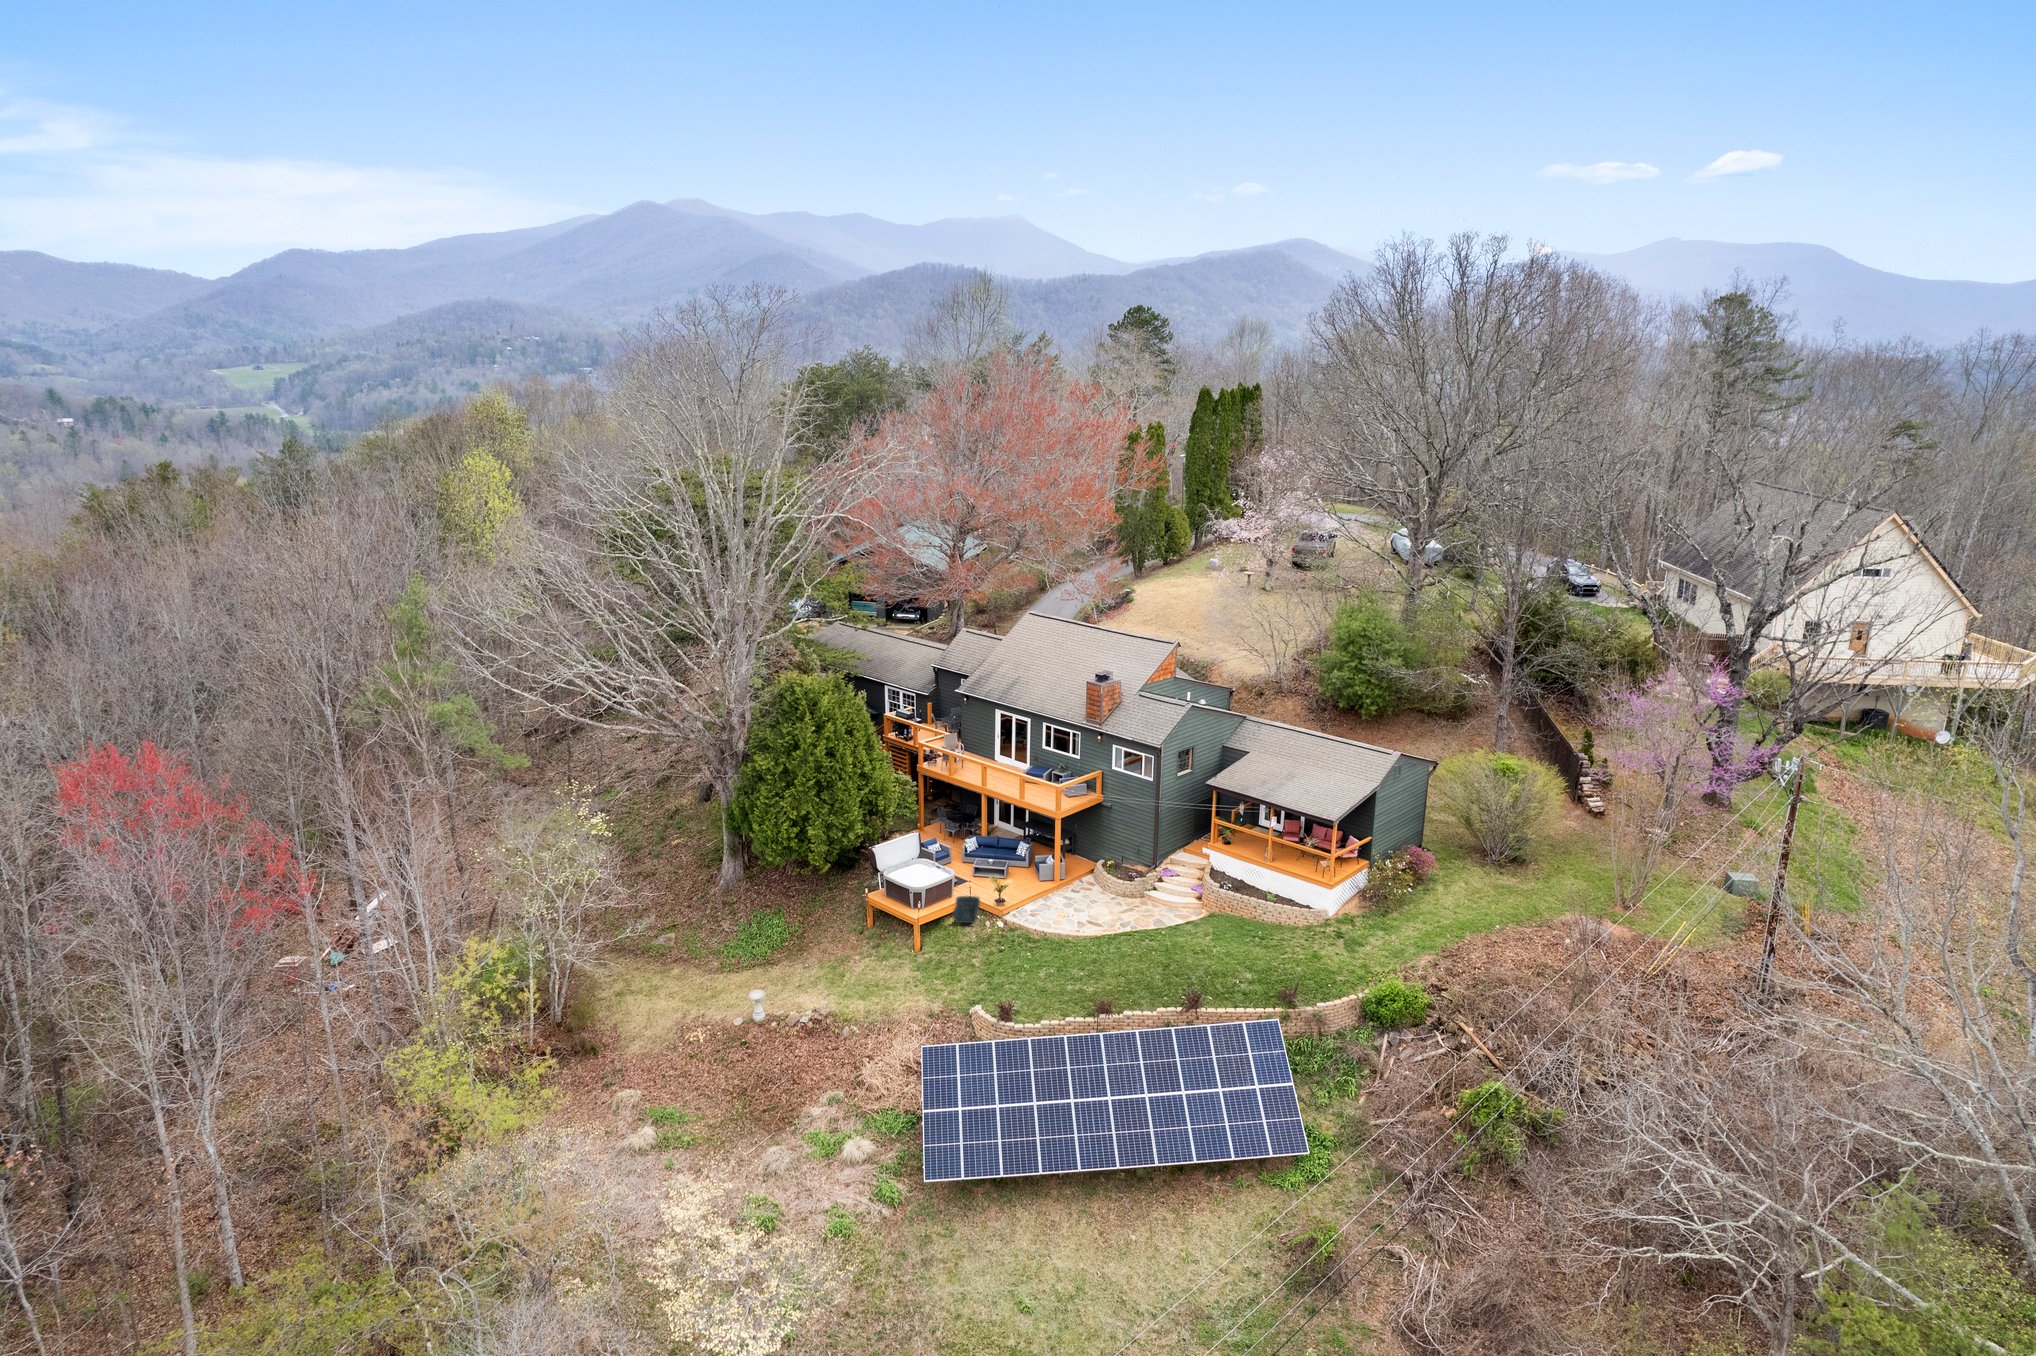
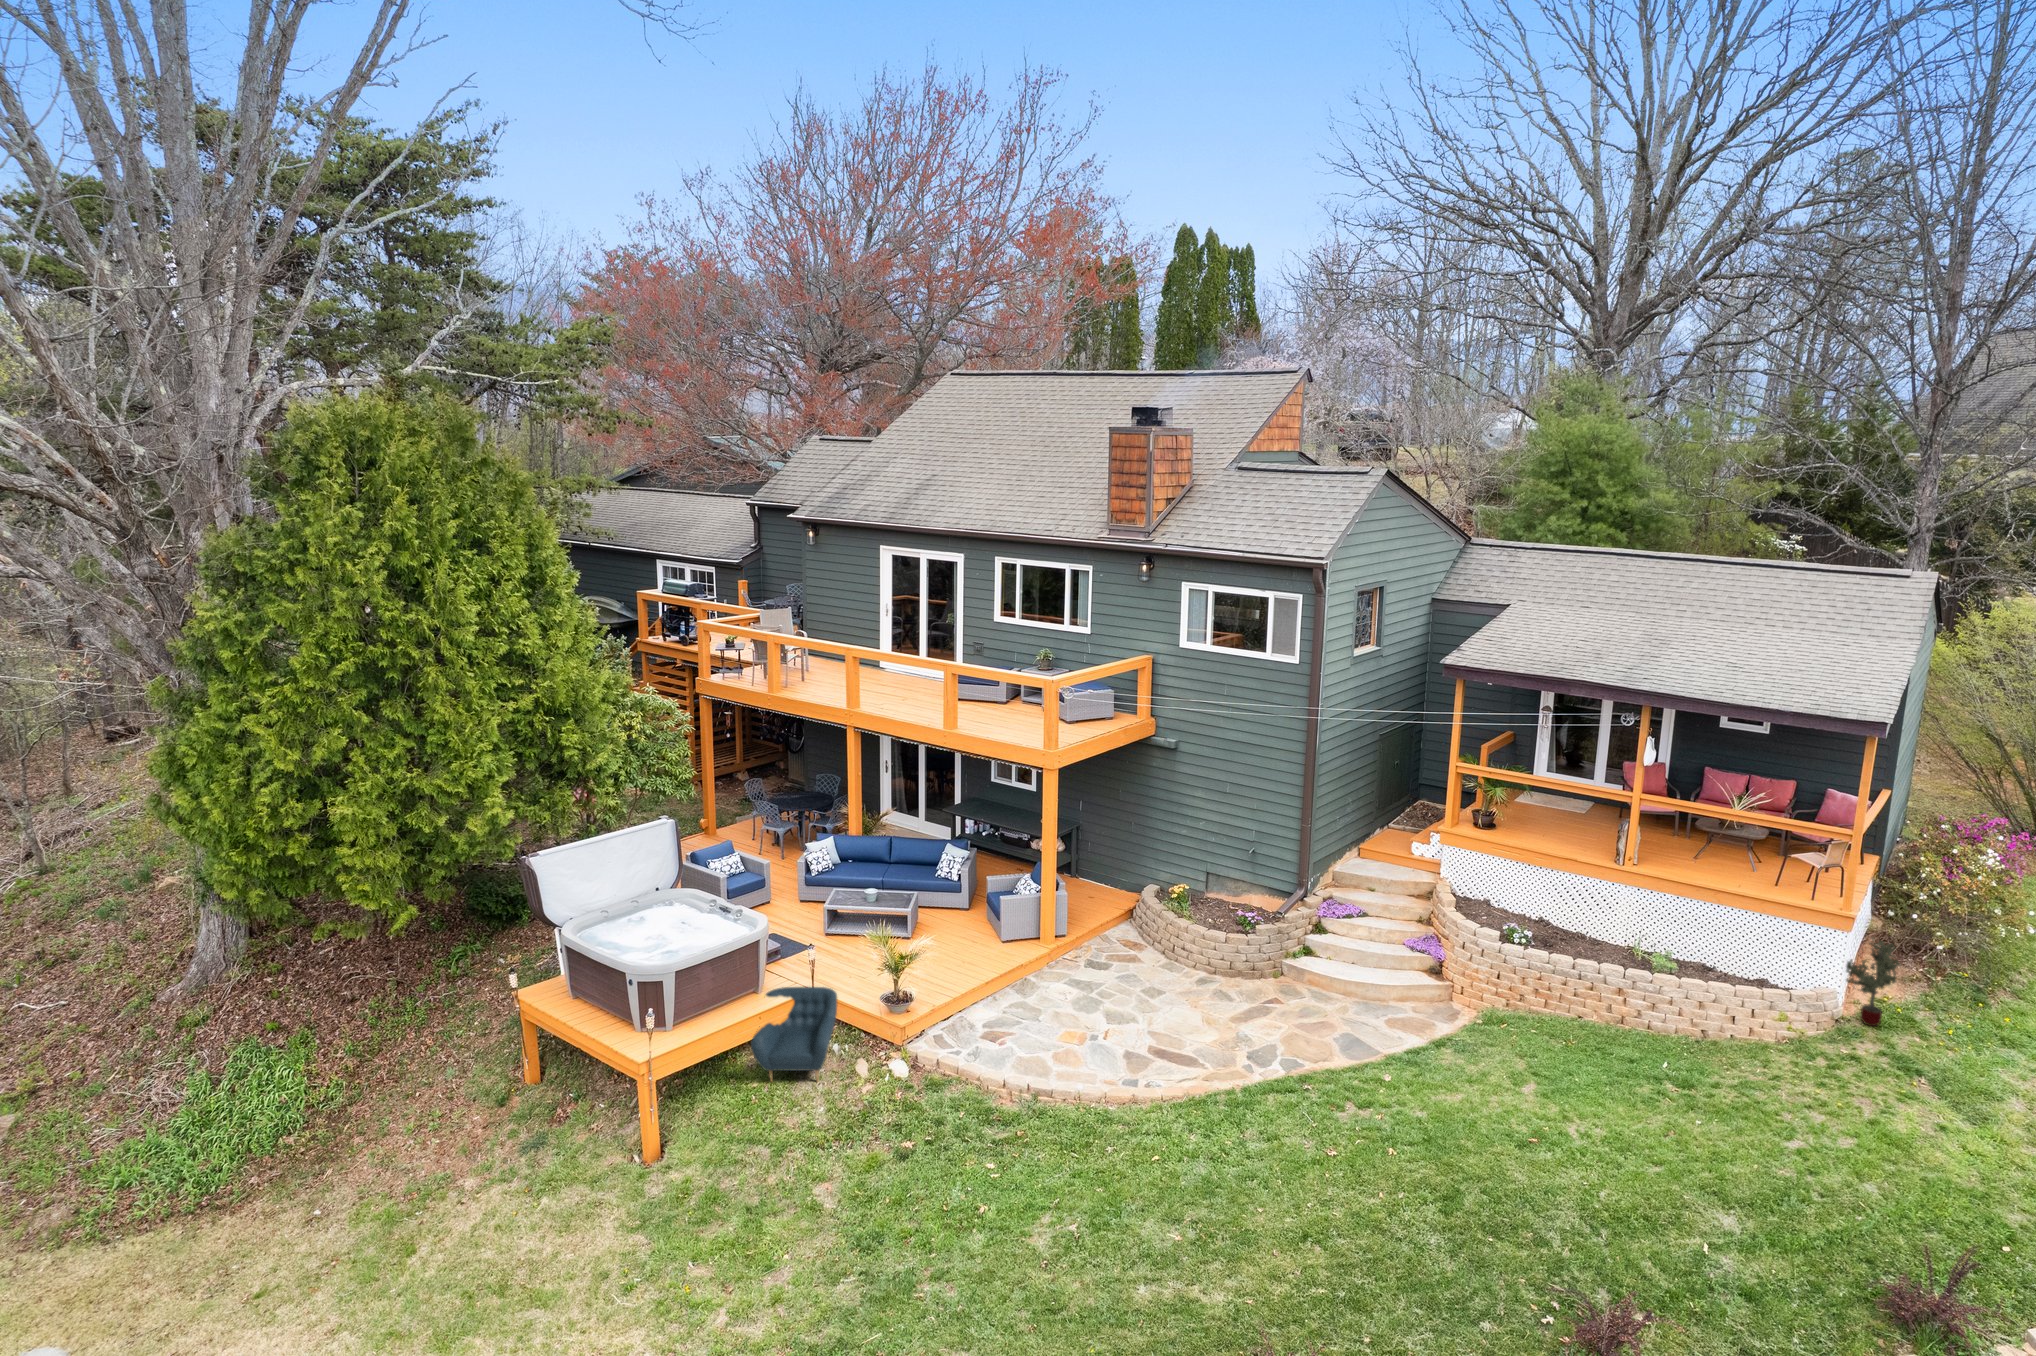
potted tree: none [1327,892,1348,923] -> present [1846,938,1900,1026]

